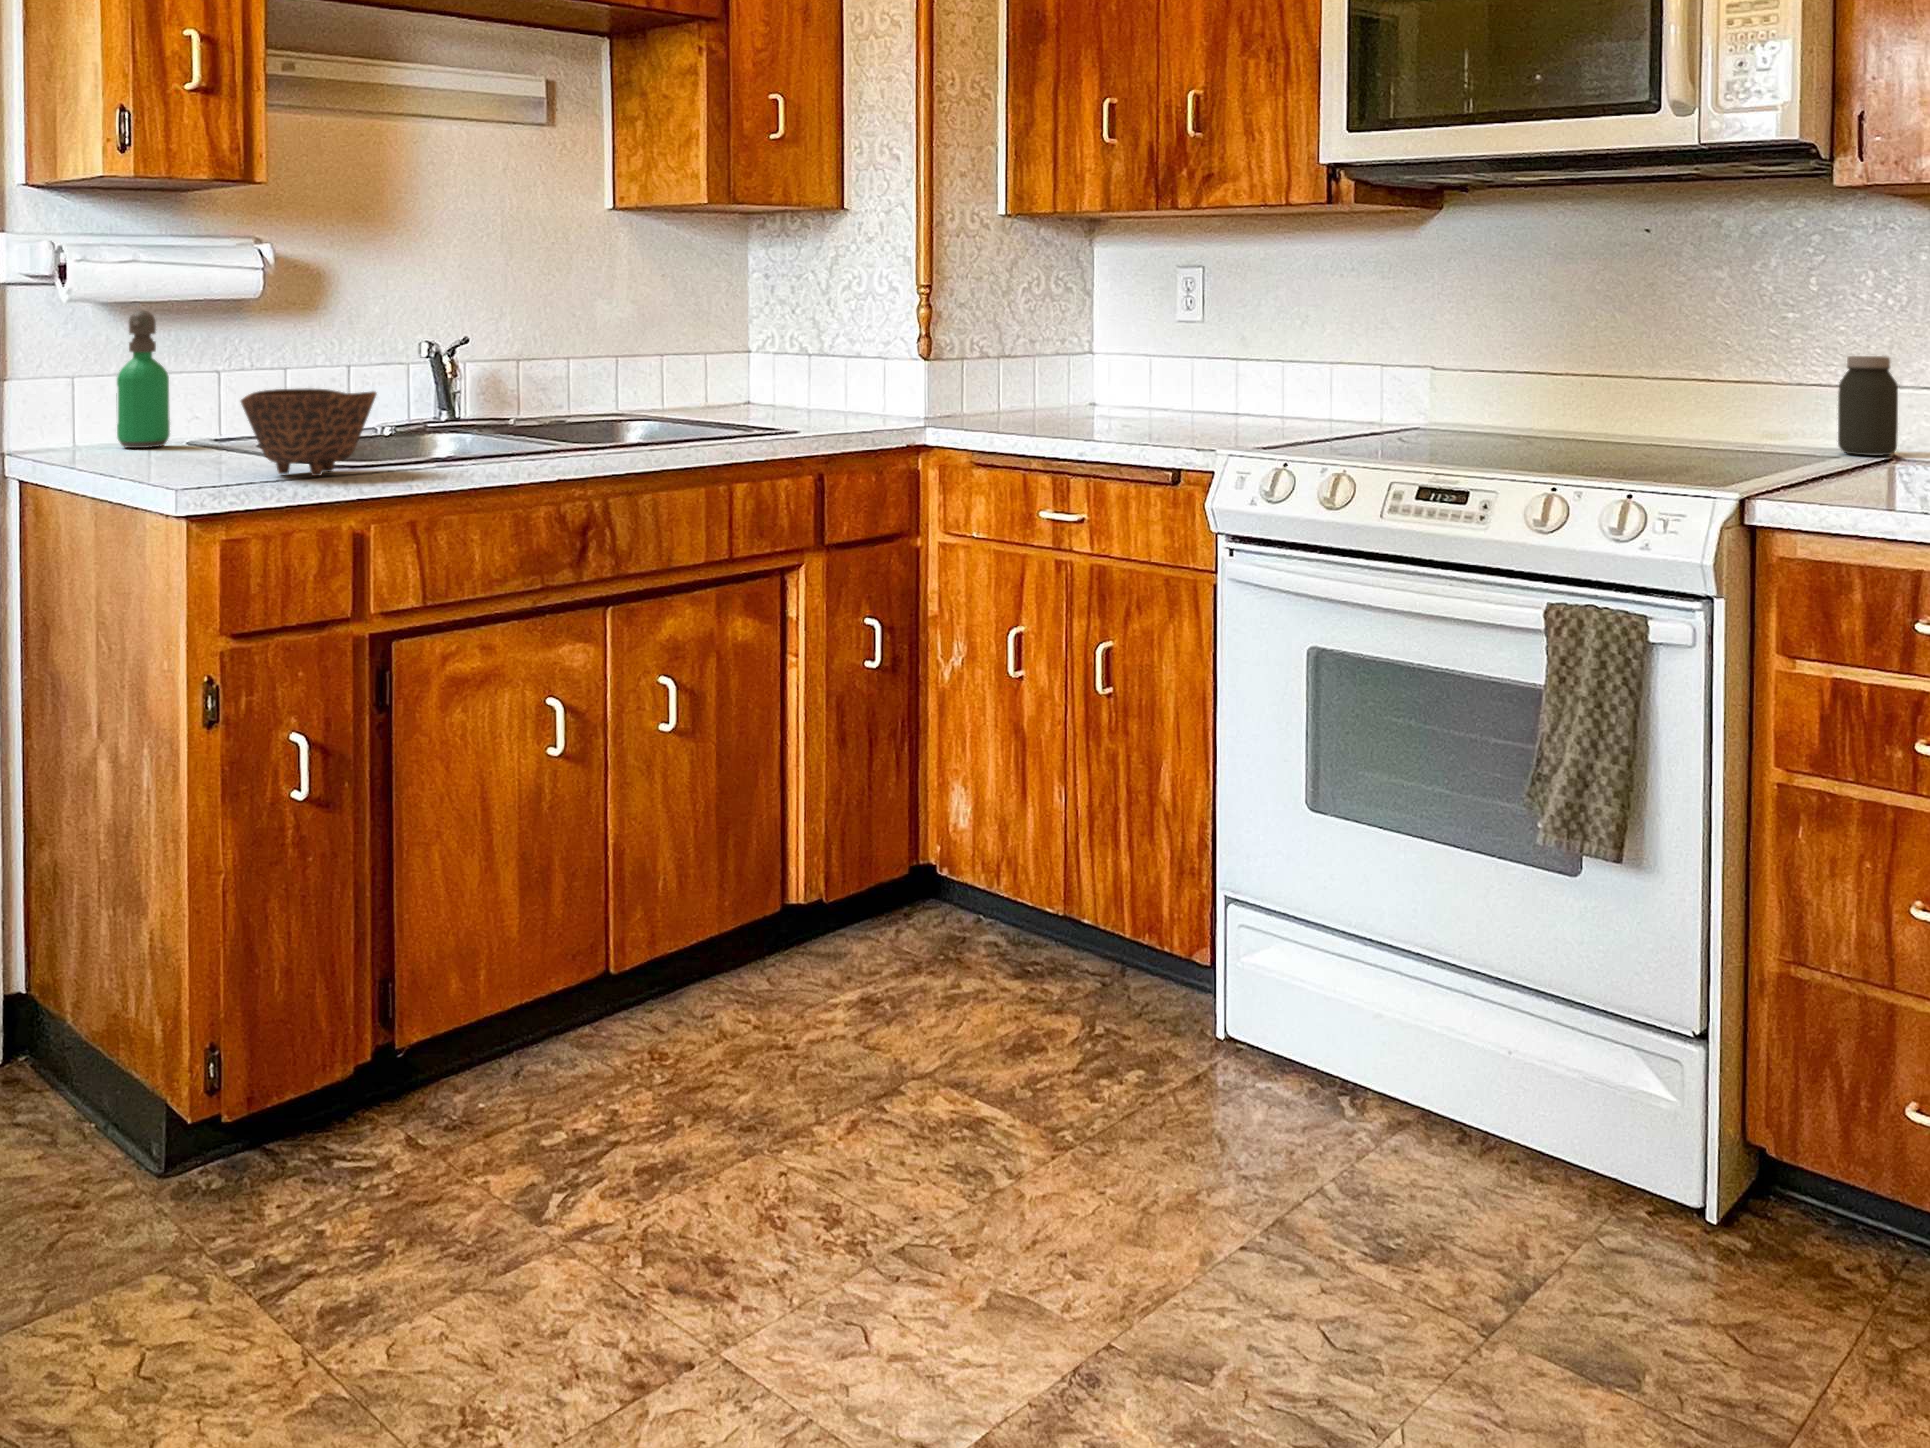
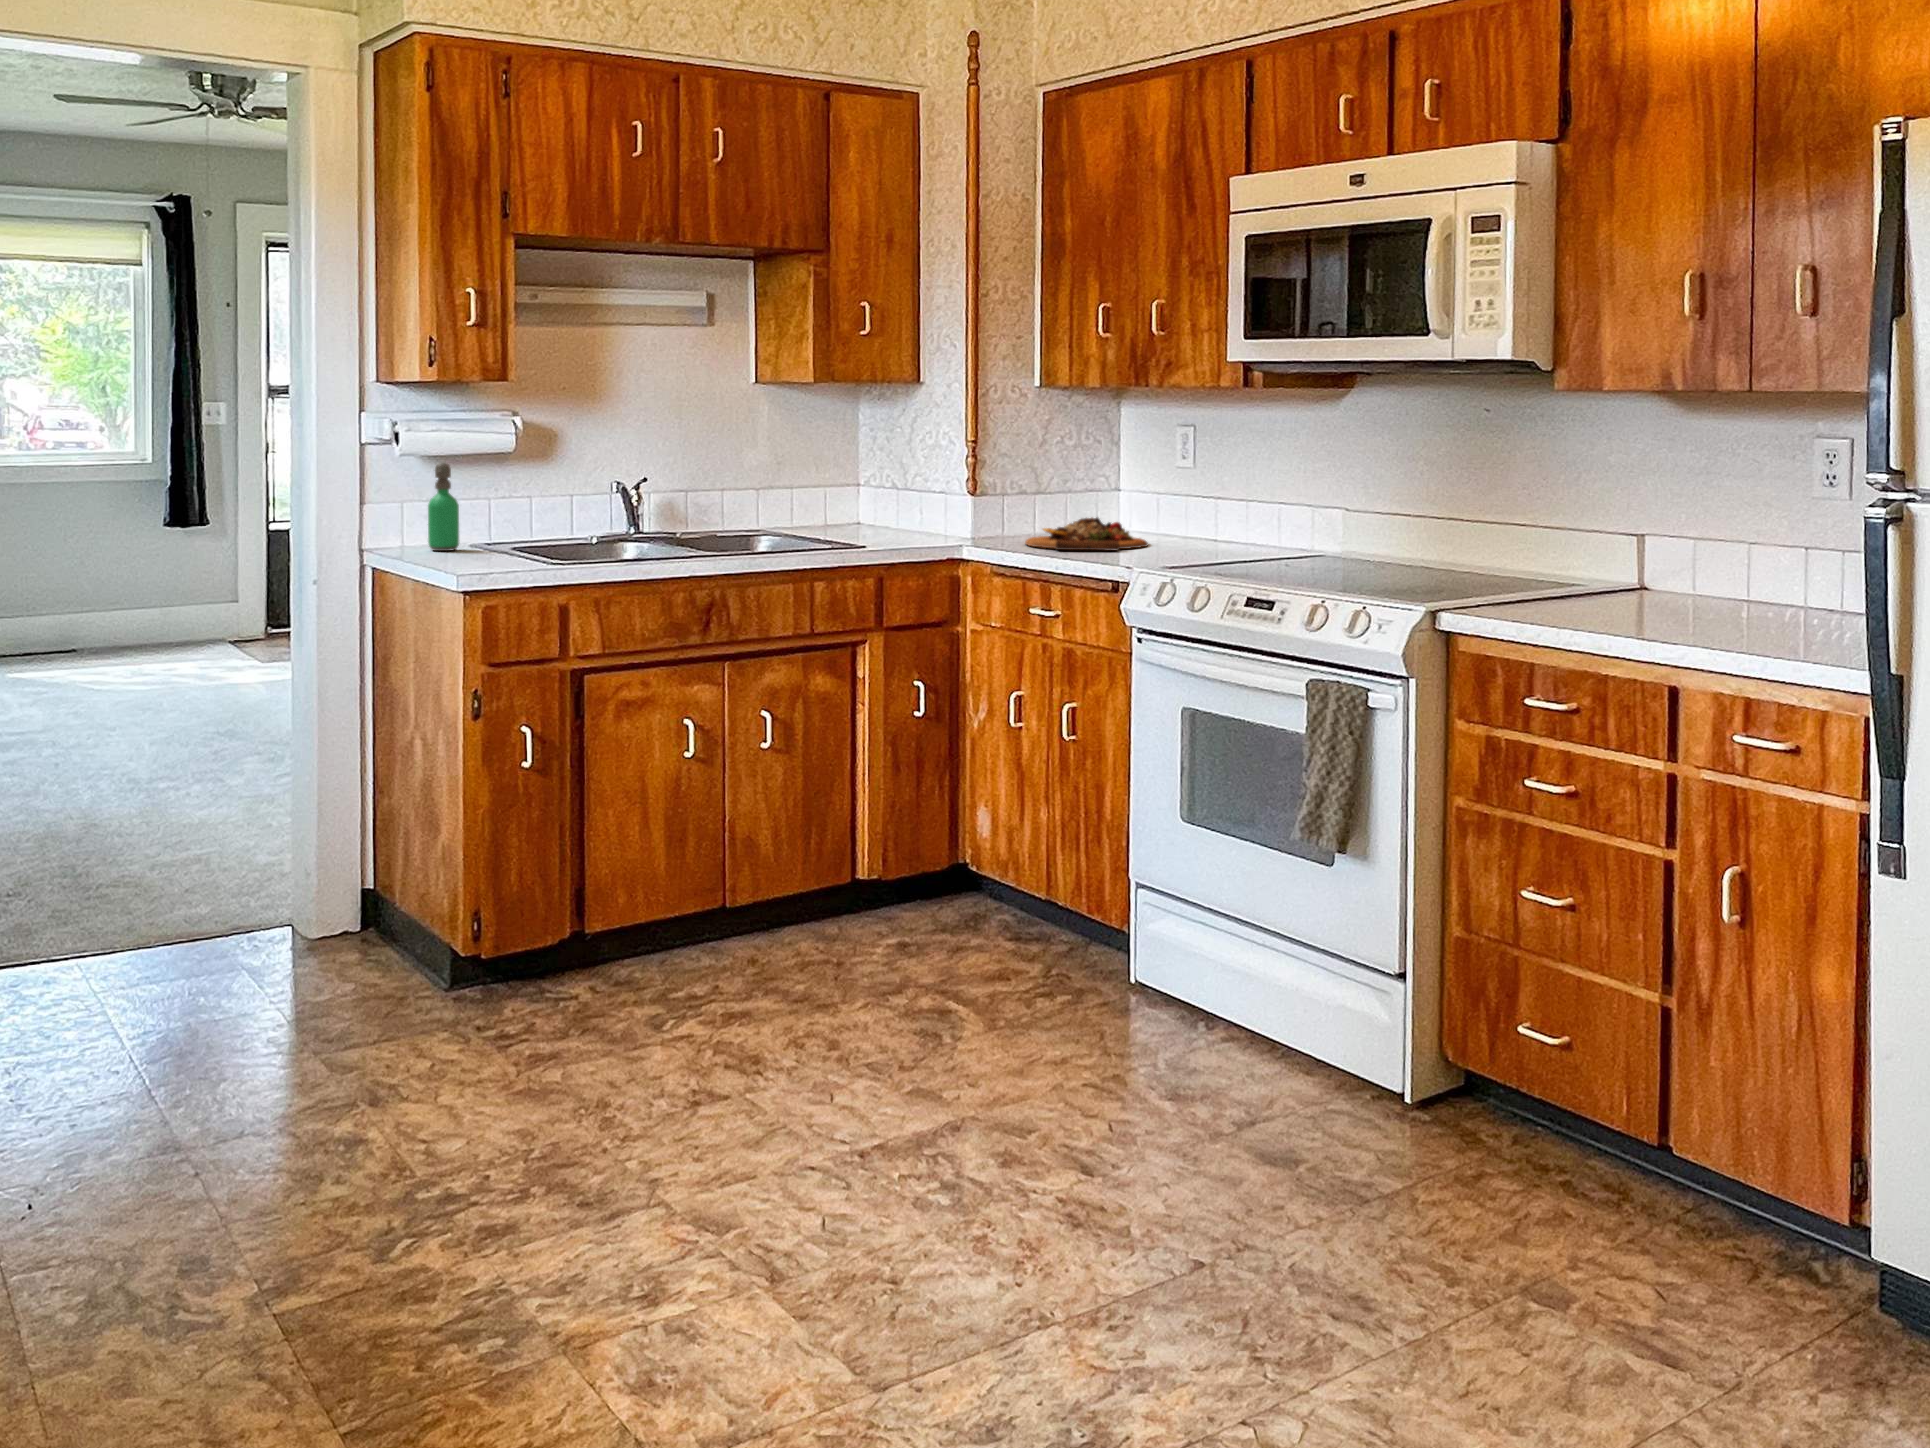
jar: present [1838,356,1898,455] -> none [1598,511,1643,587]
cutting board: none [1005,383,1171,427] -> present [1025,518,1148,551]
bowl: present [241,388,377,476] -> none [495,517,575,572]

